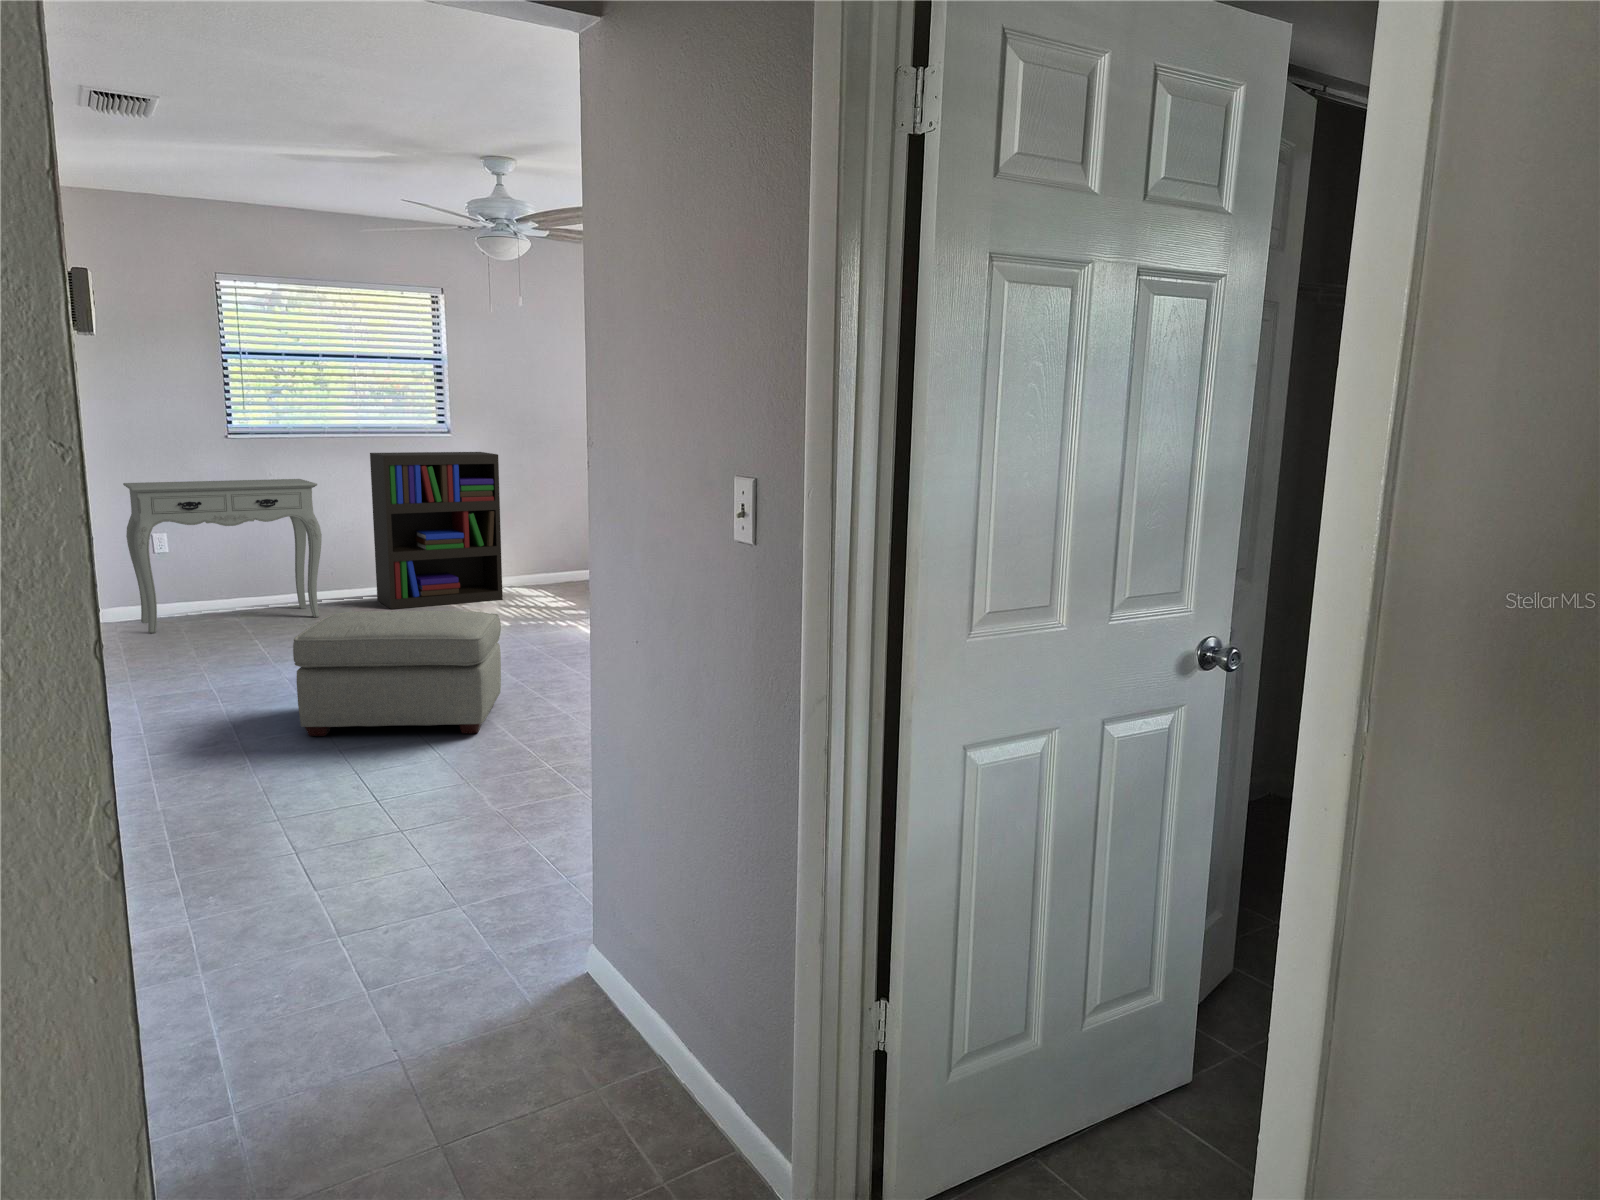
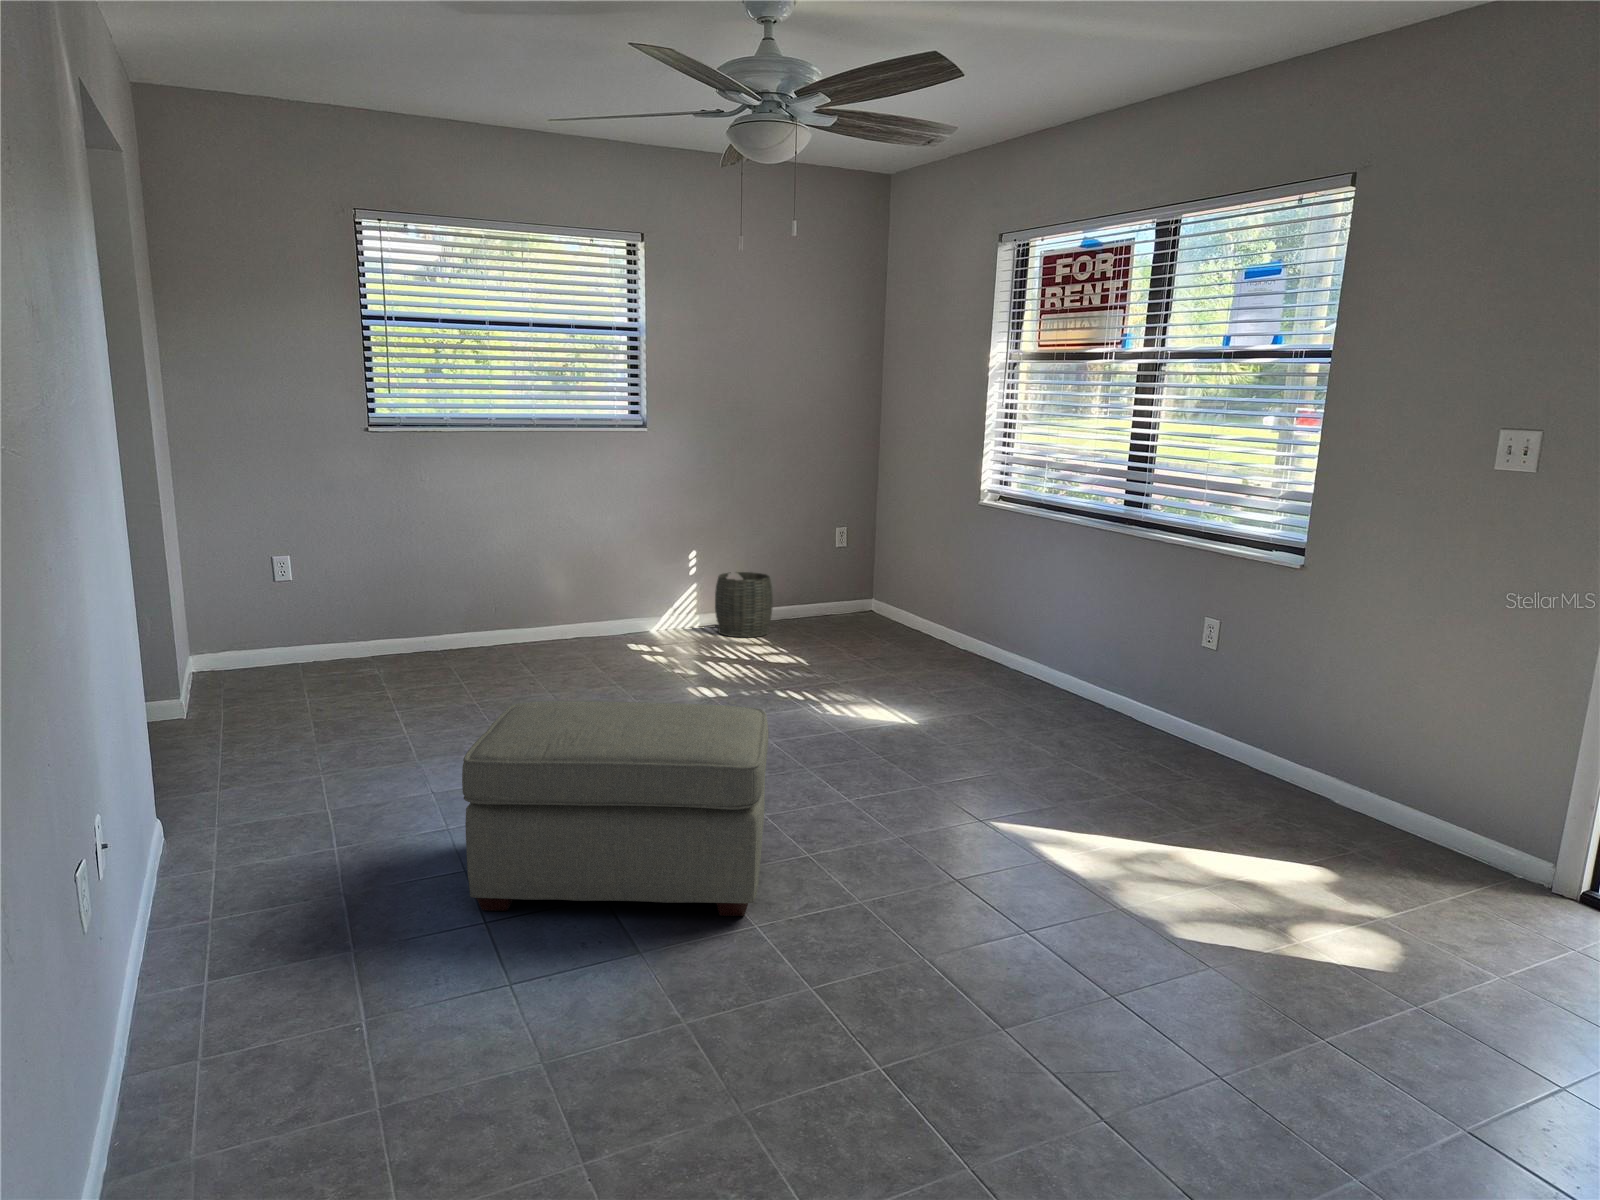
bookshelf: present [370,452,503,609] -> none [544,451,709,659]
console table: present [123,479,322,633] -> none [235,485,482,691]
woven basket: none [511,544,557,593] -> present [715,572,773,638]

